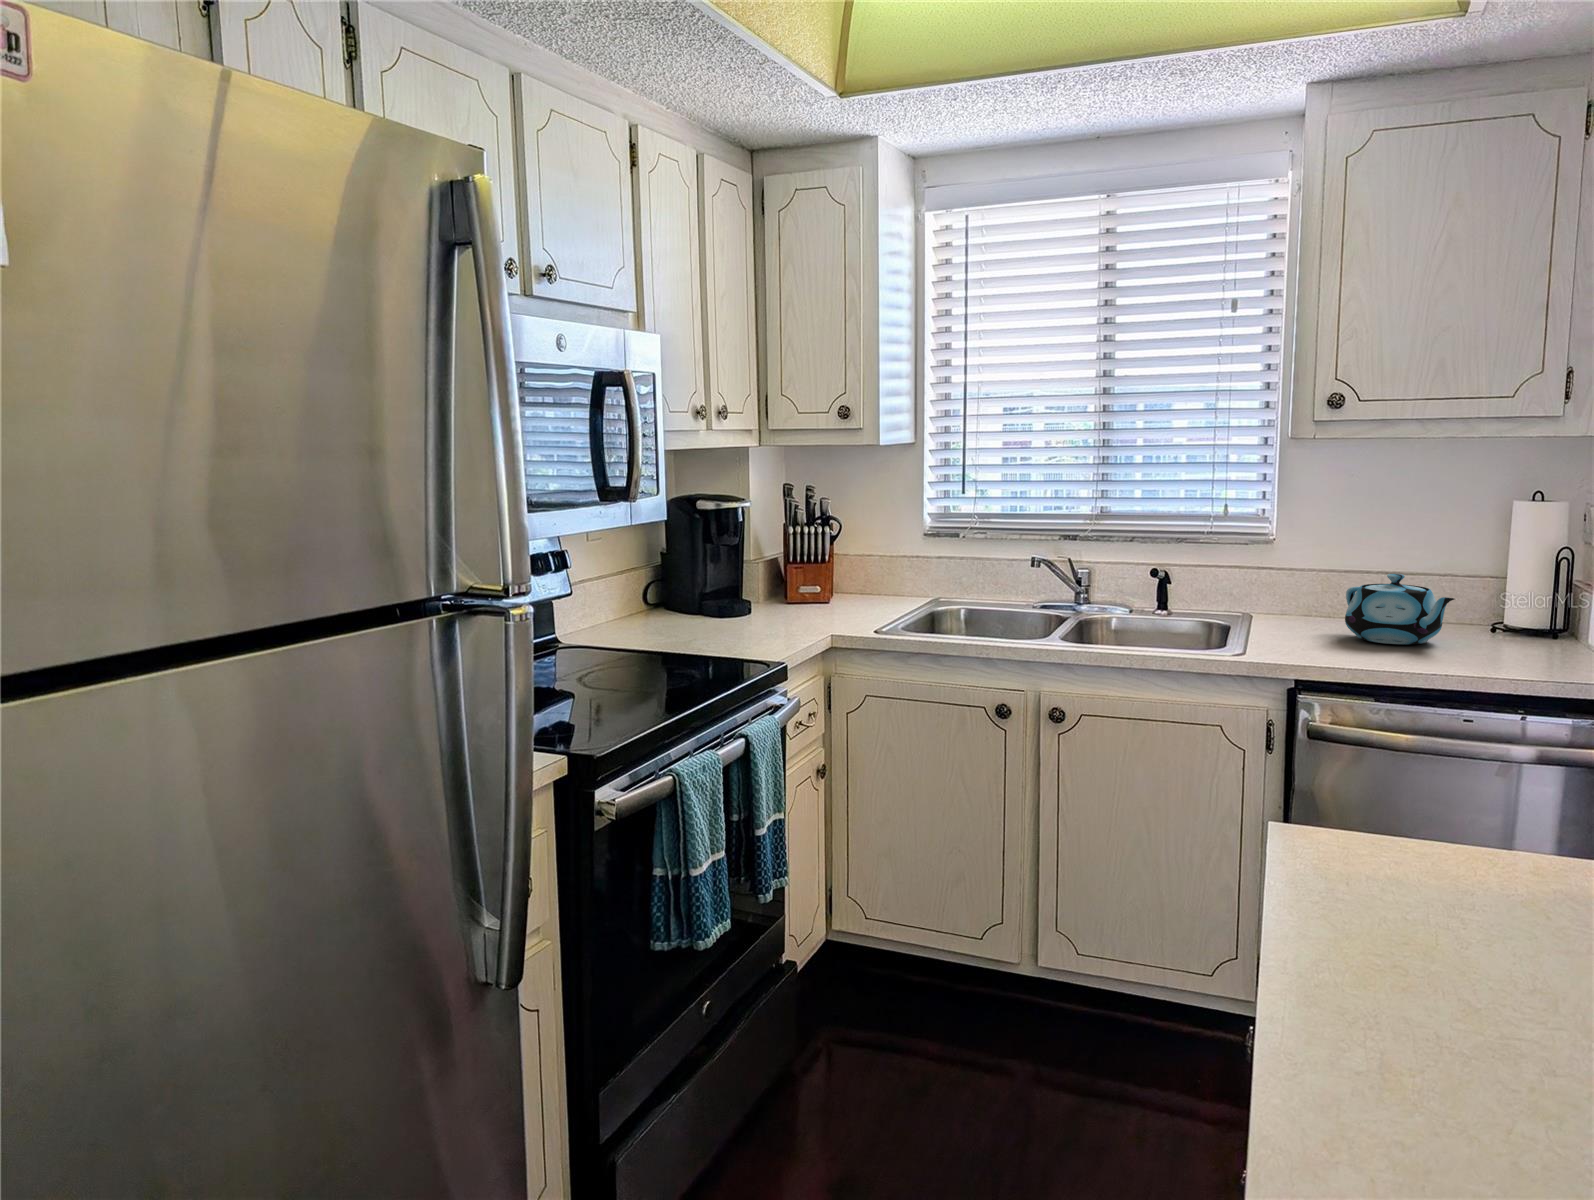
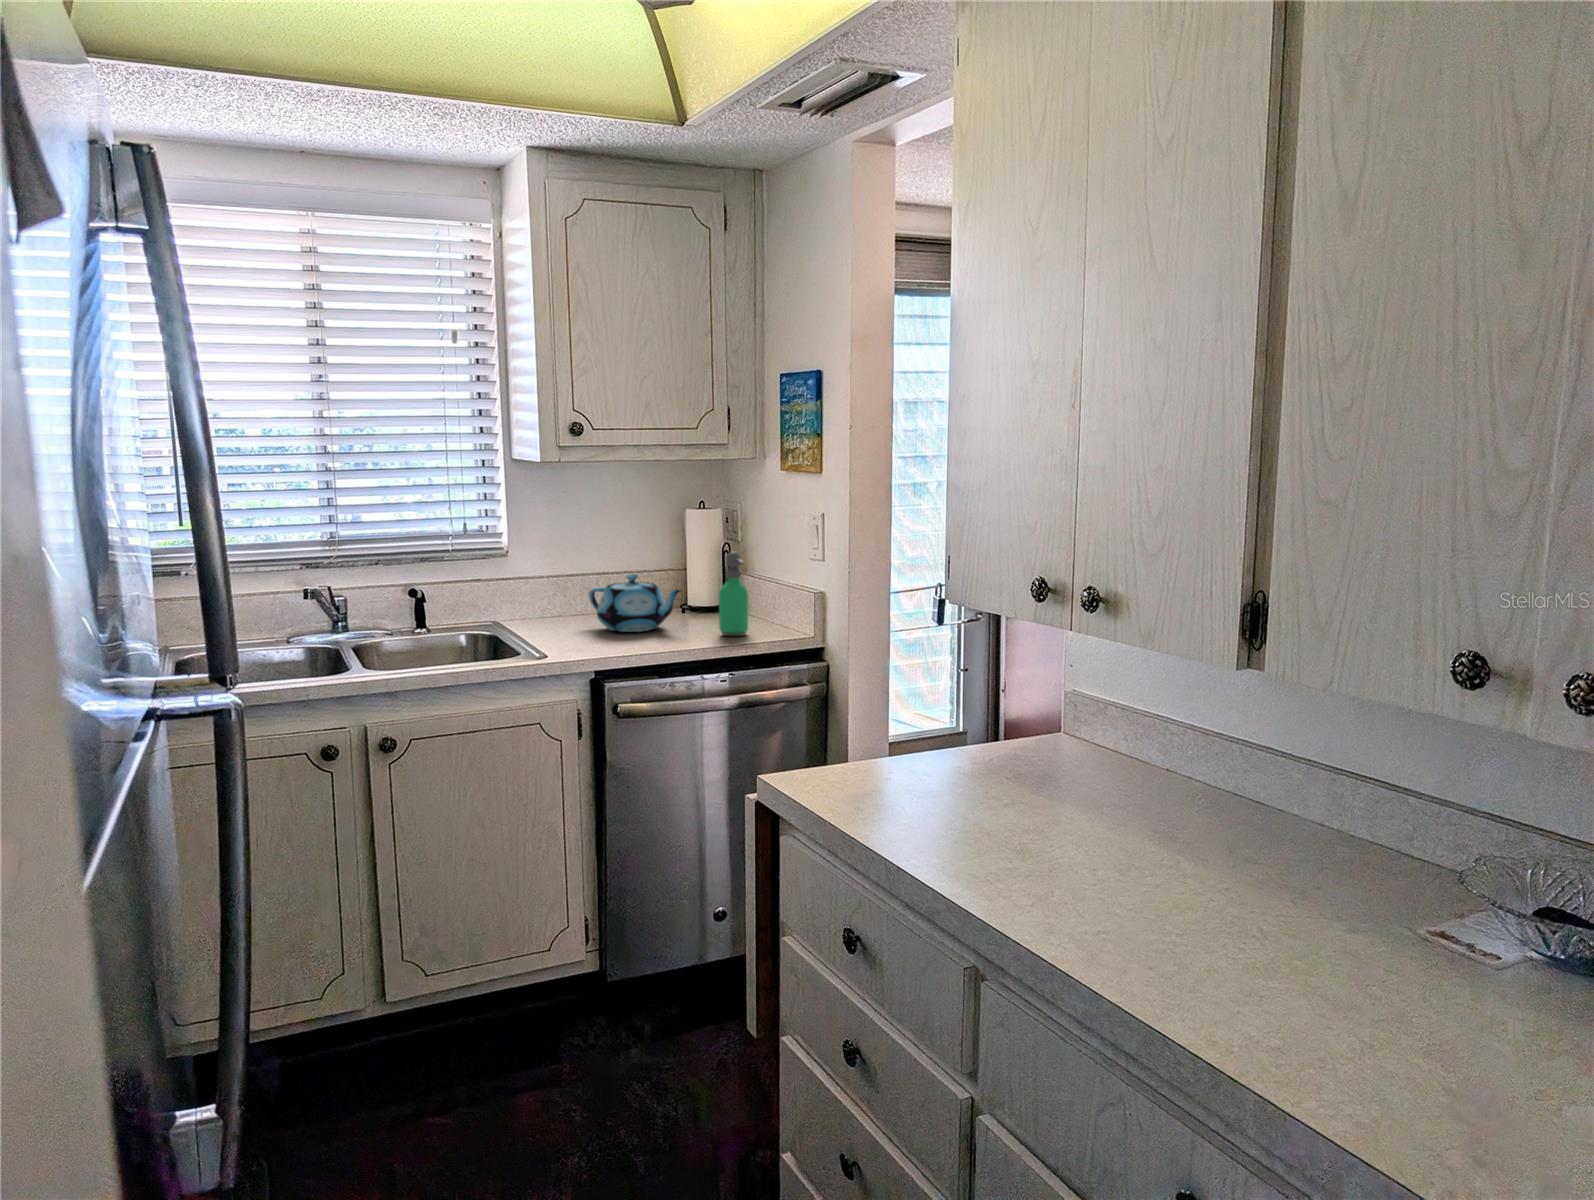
soap dispenser: none [1497,554,1548,667] -> present [719,552,748,636]

